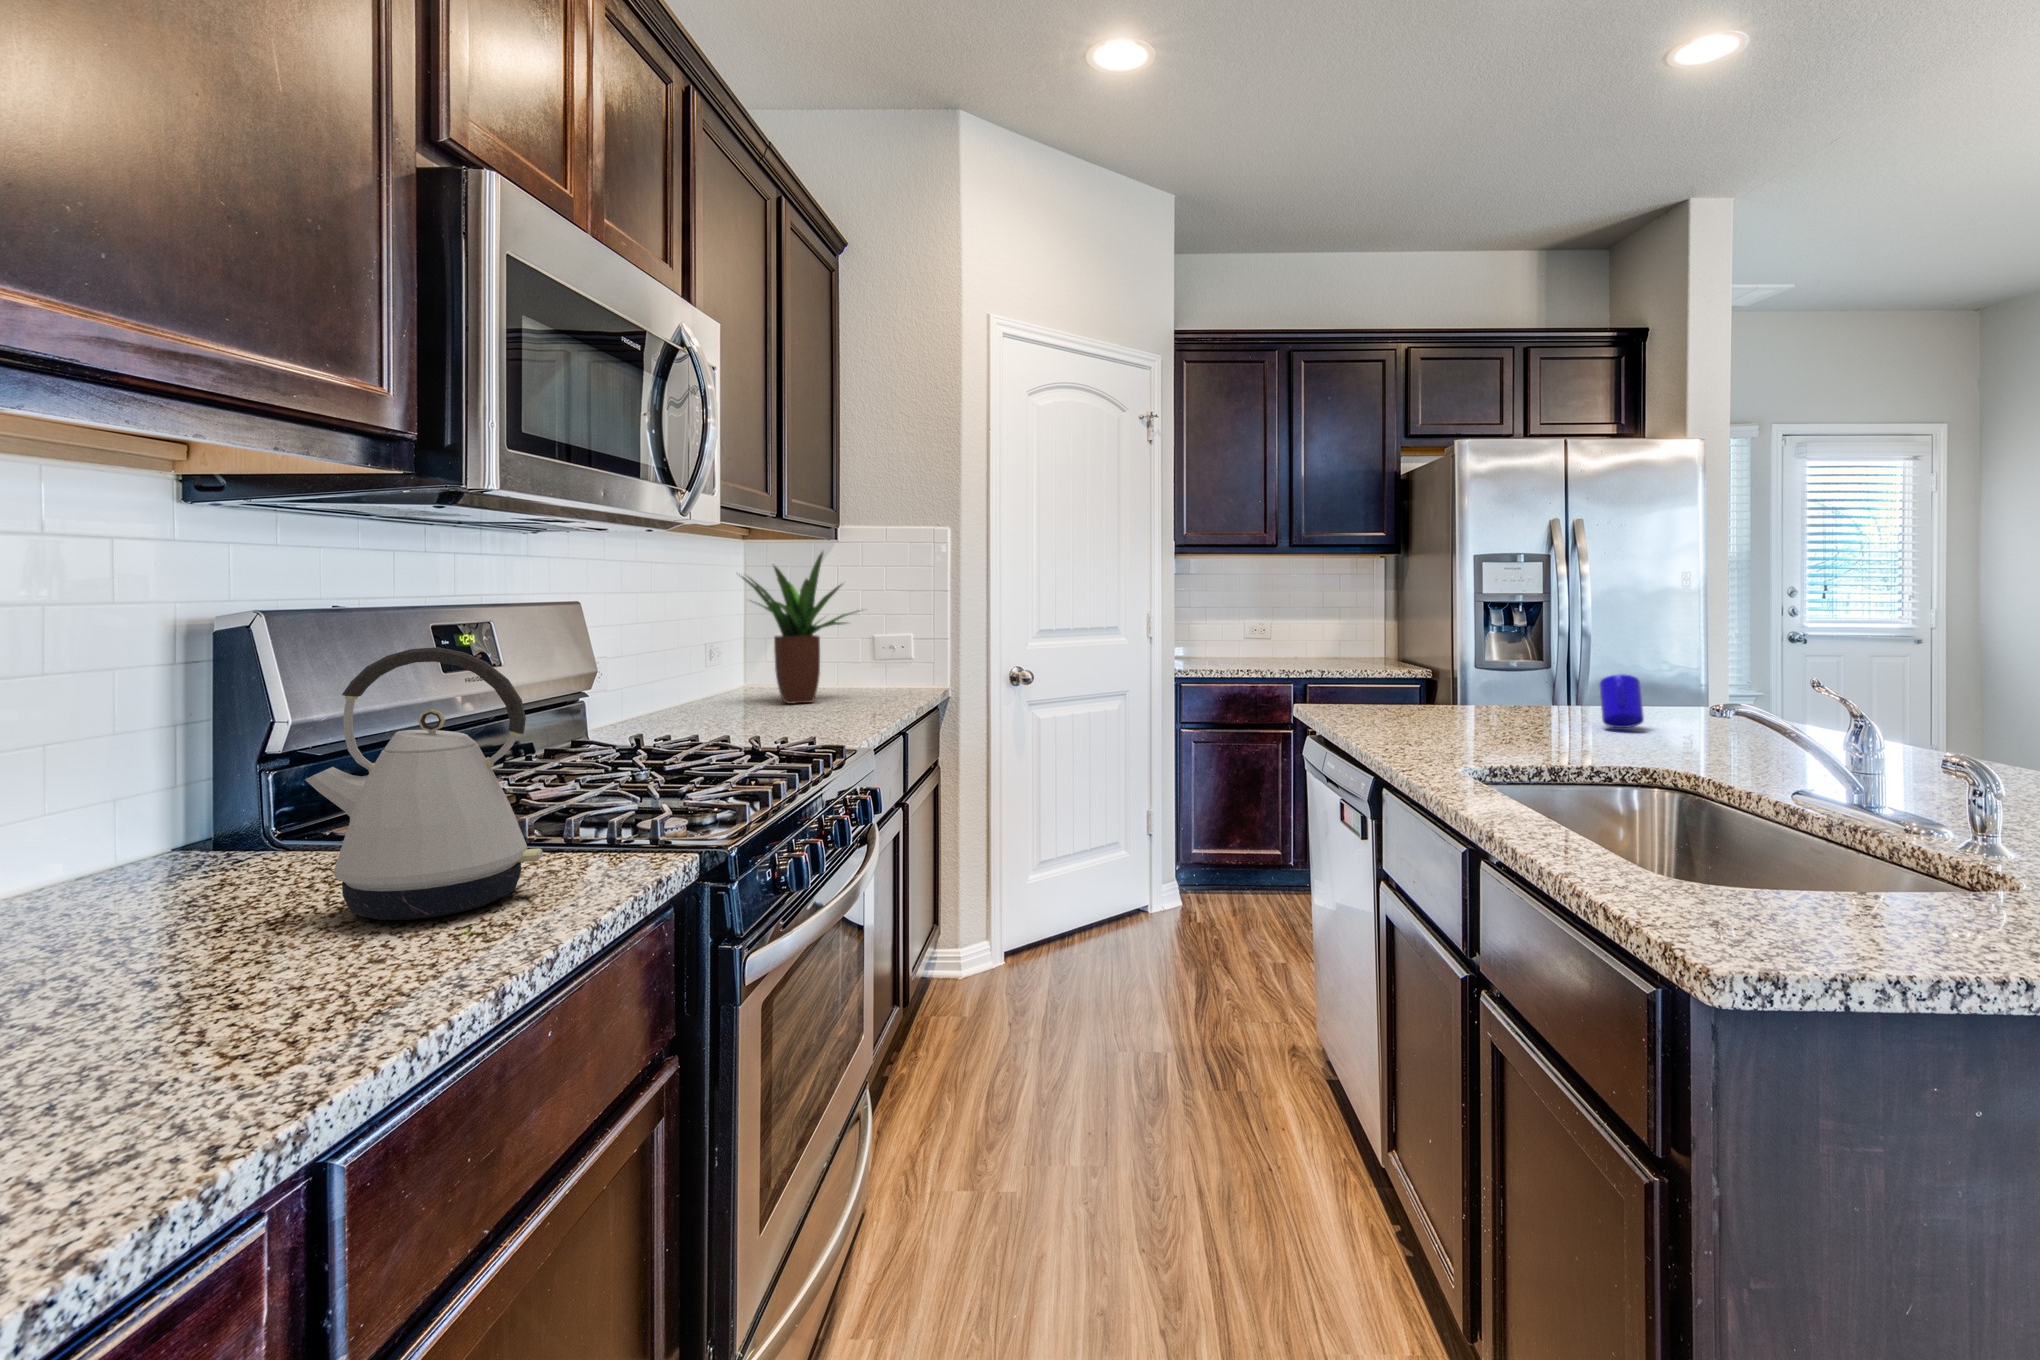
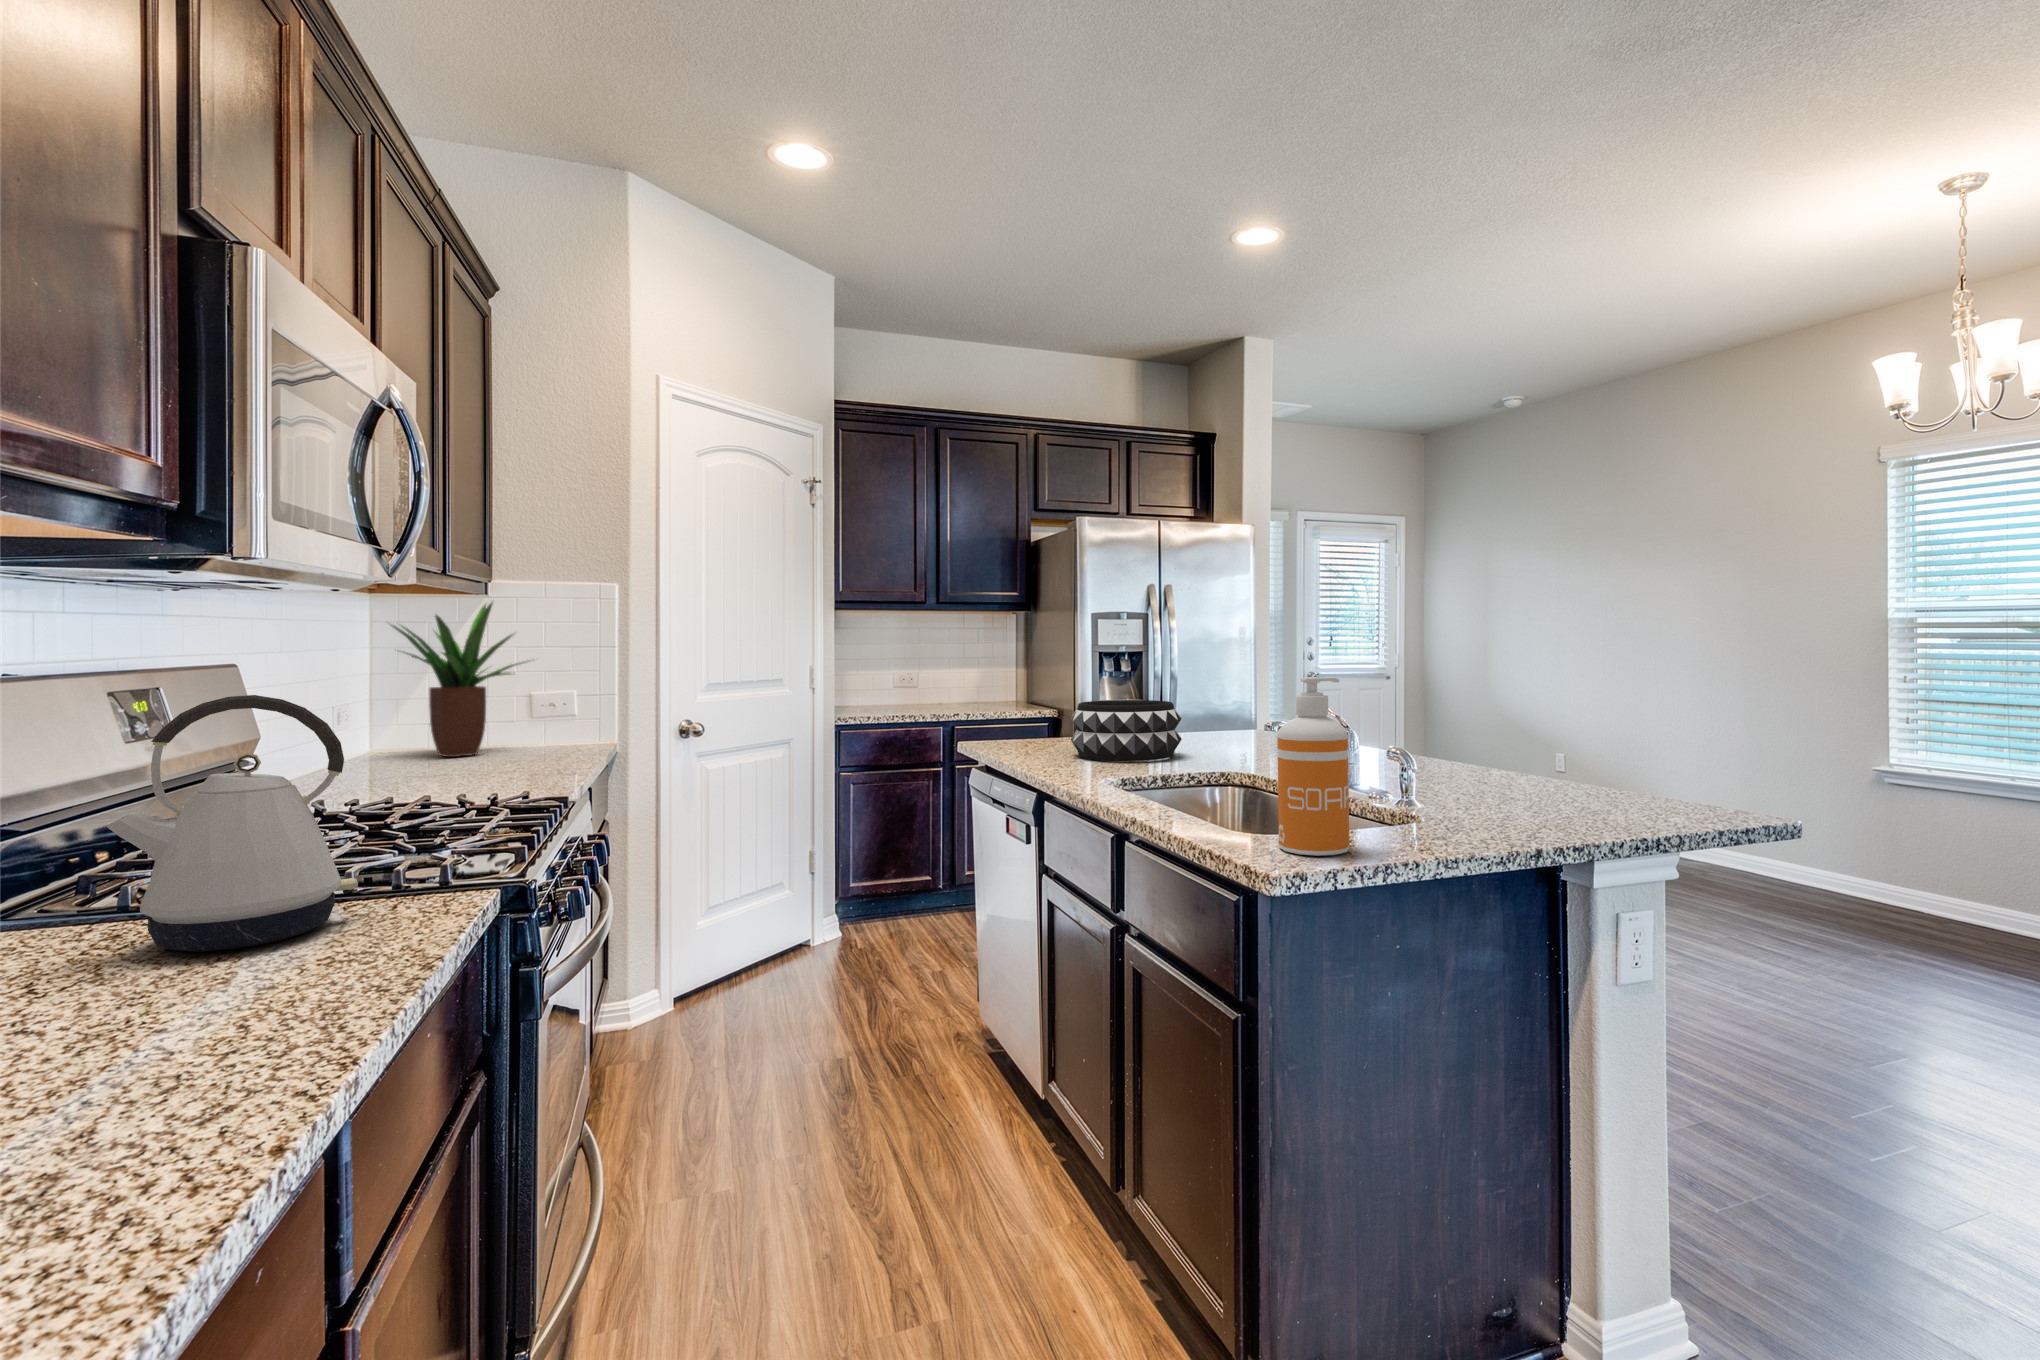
soap dispenser: none [1734,645,1877,944] -> present [1277,677,1350,856]
decorative bowl: none [1429,665,1586,746] -> present [1070,700,1182,761]
mug: present [1599,674,1644,728] -> none [1189,705,1219,746]

